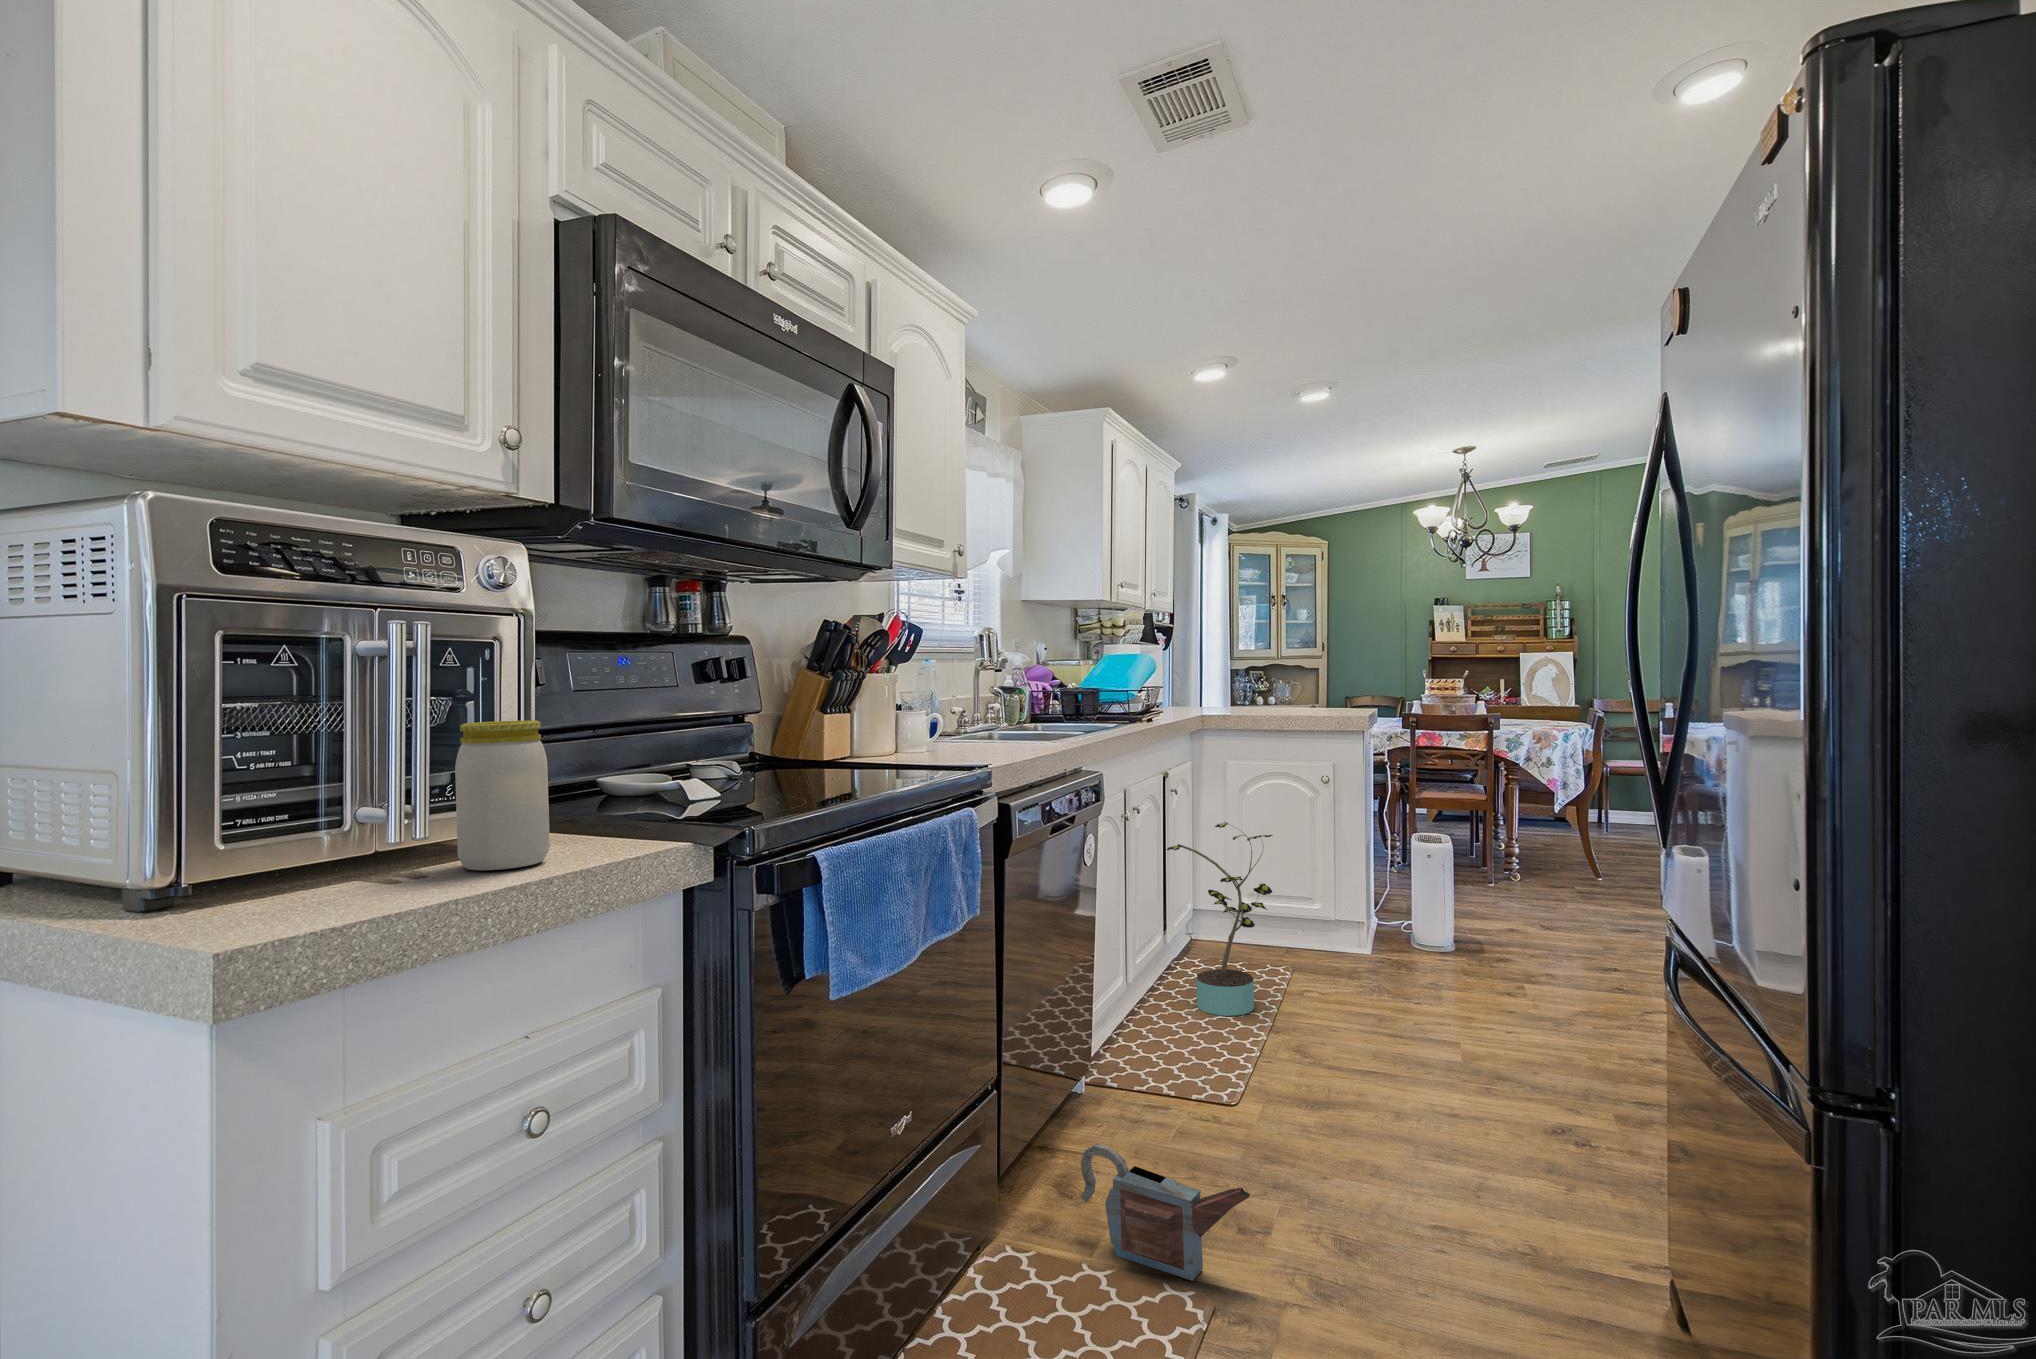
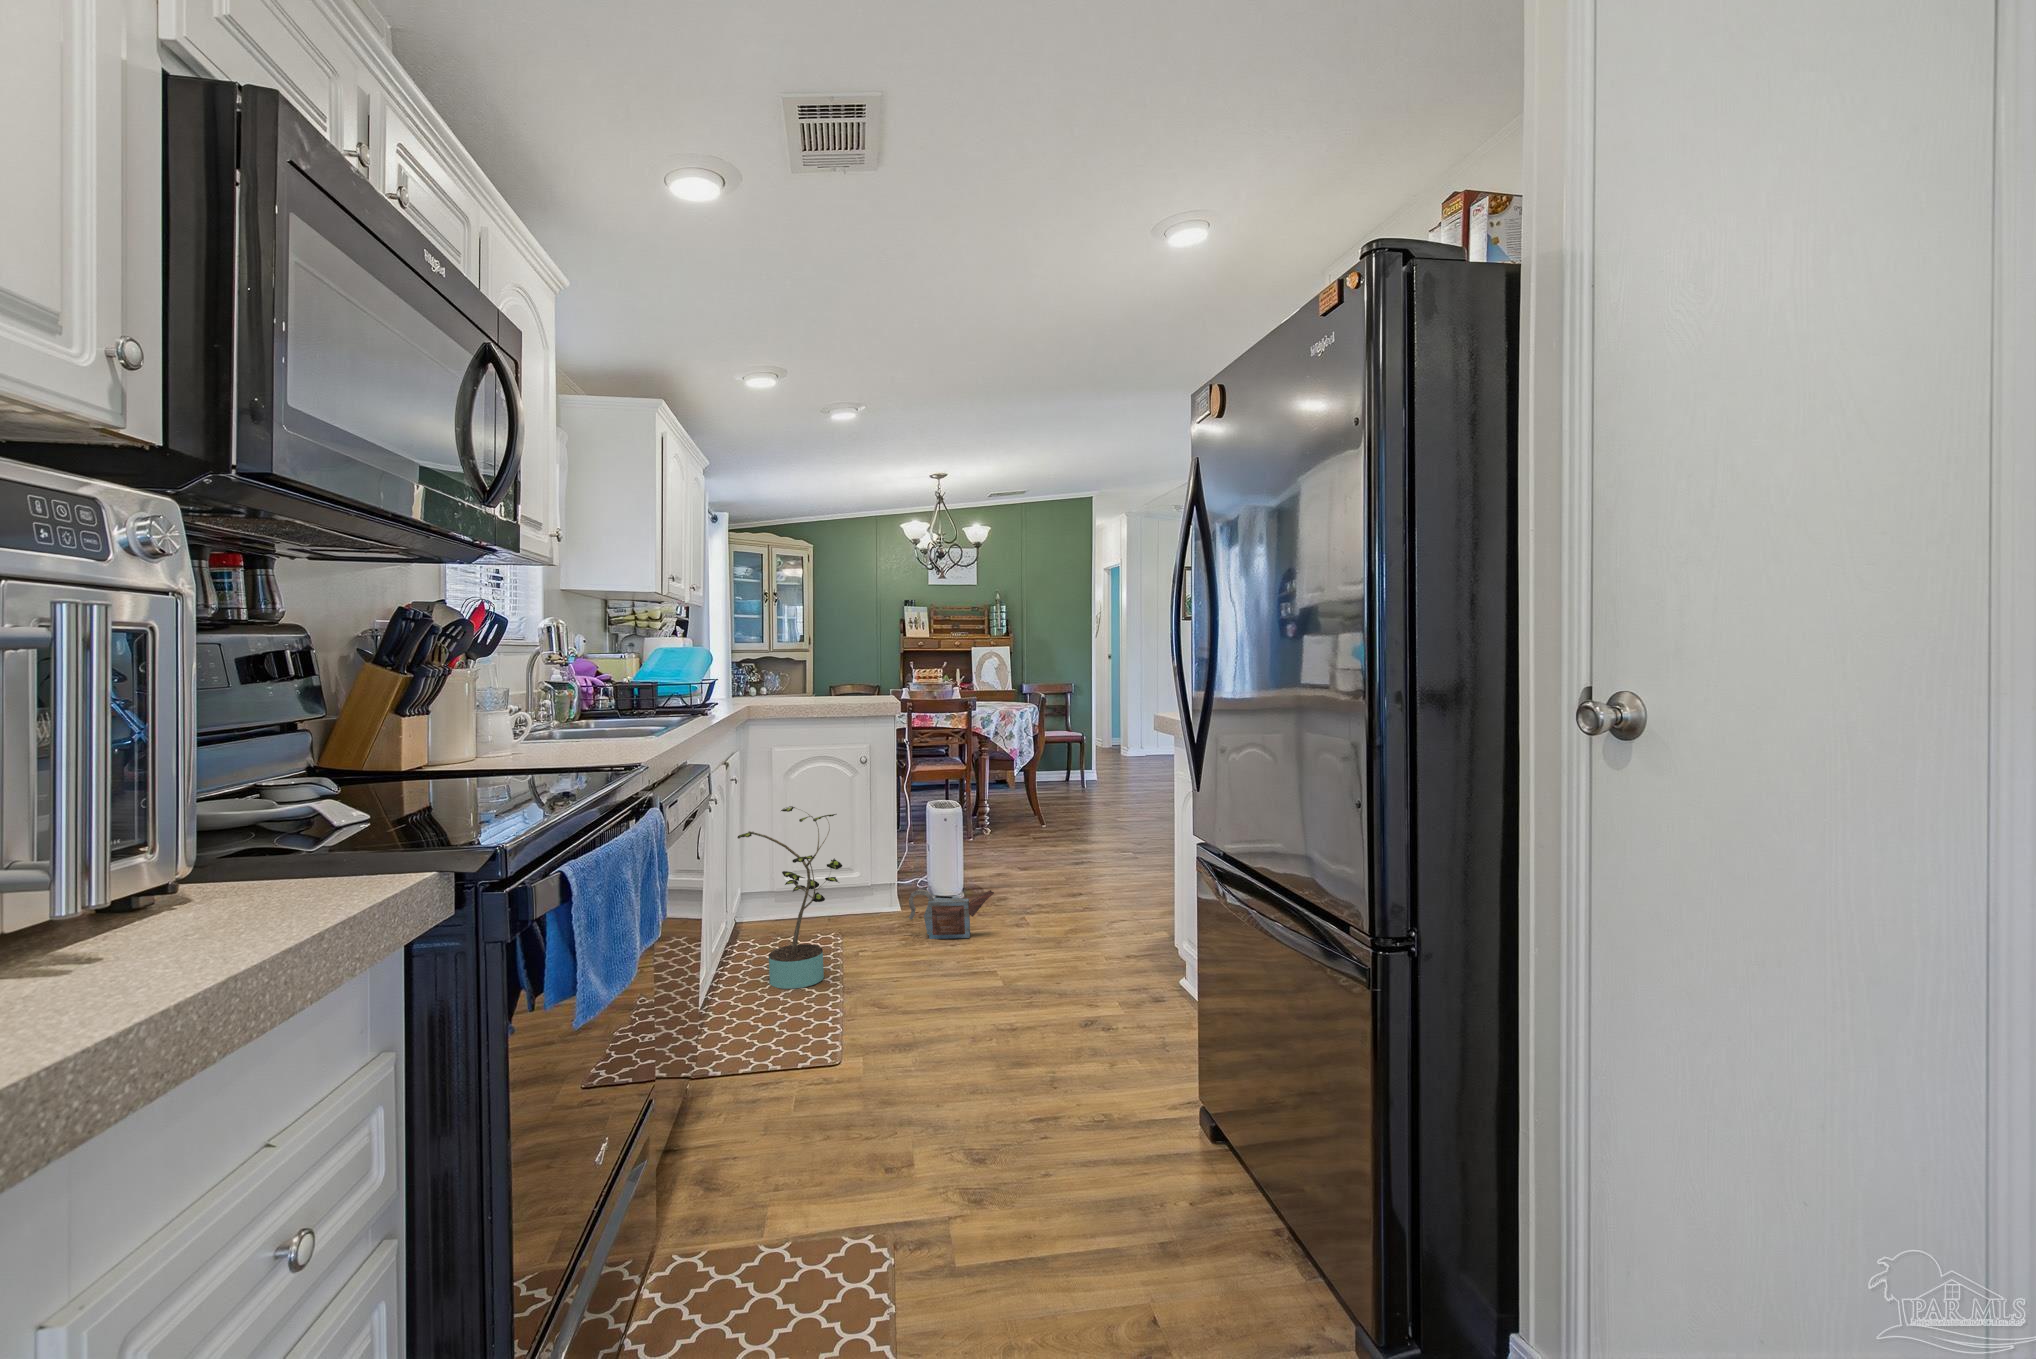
jar: present [455,720,550,870] -> none [138,730,288,936]
watering can: present [1080,1144,1250,1281] -> present [908,890,994,939]

